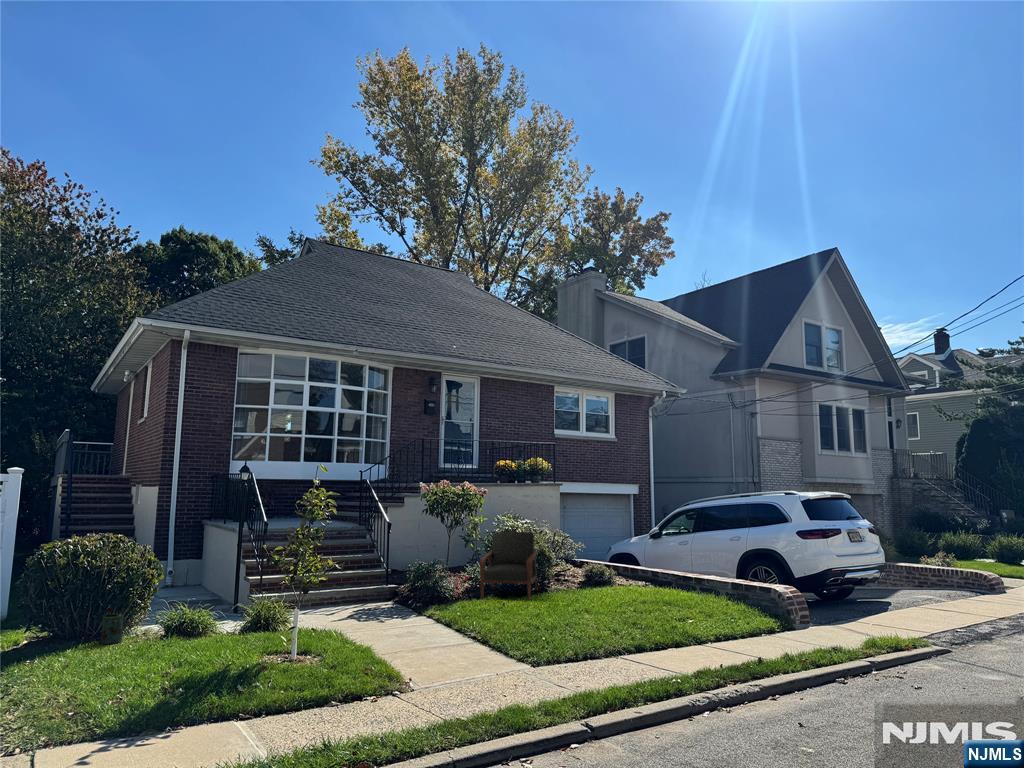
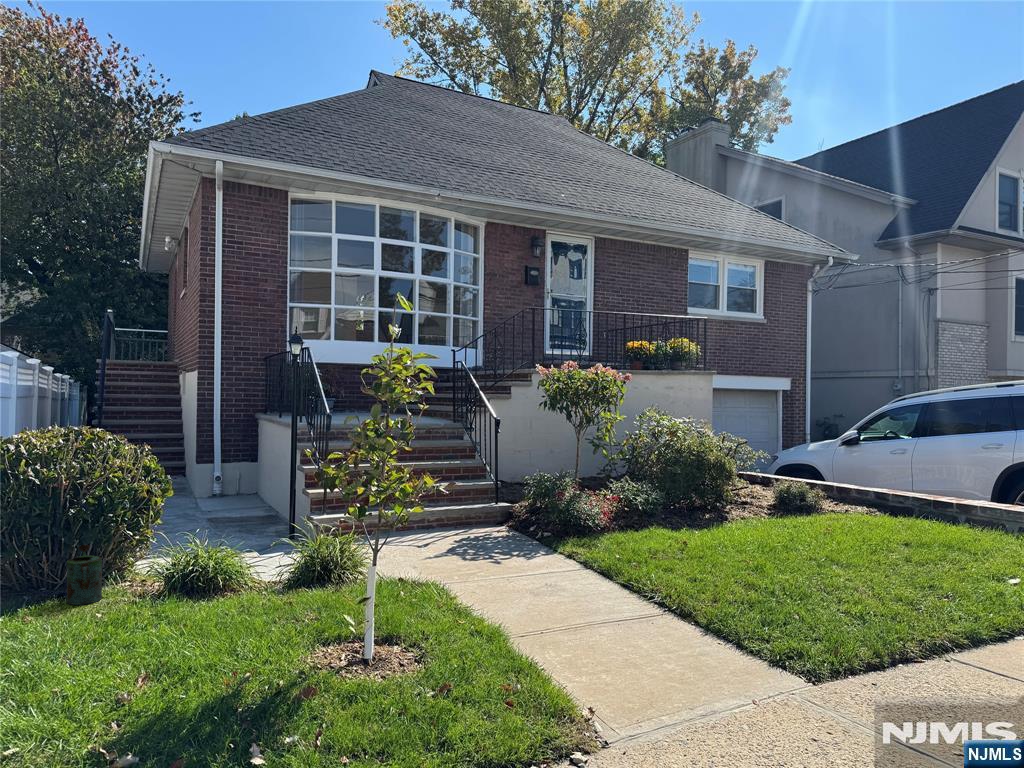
chair: present [480,532,538,600] -> none [637,431,716,530]

